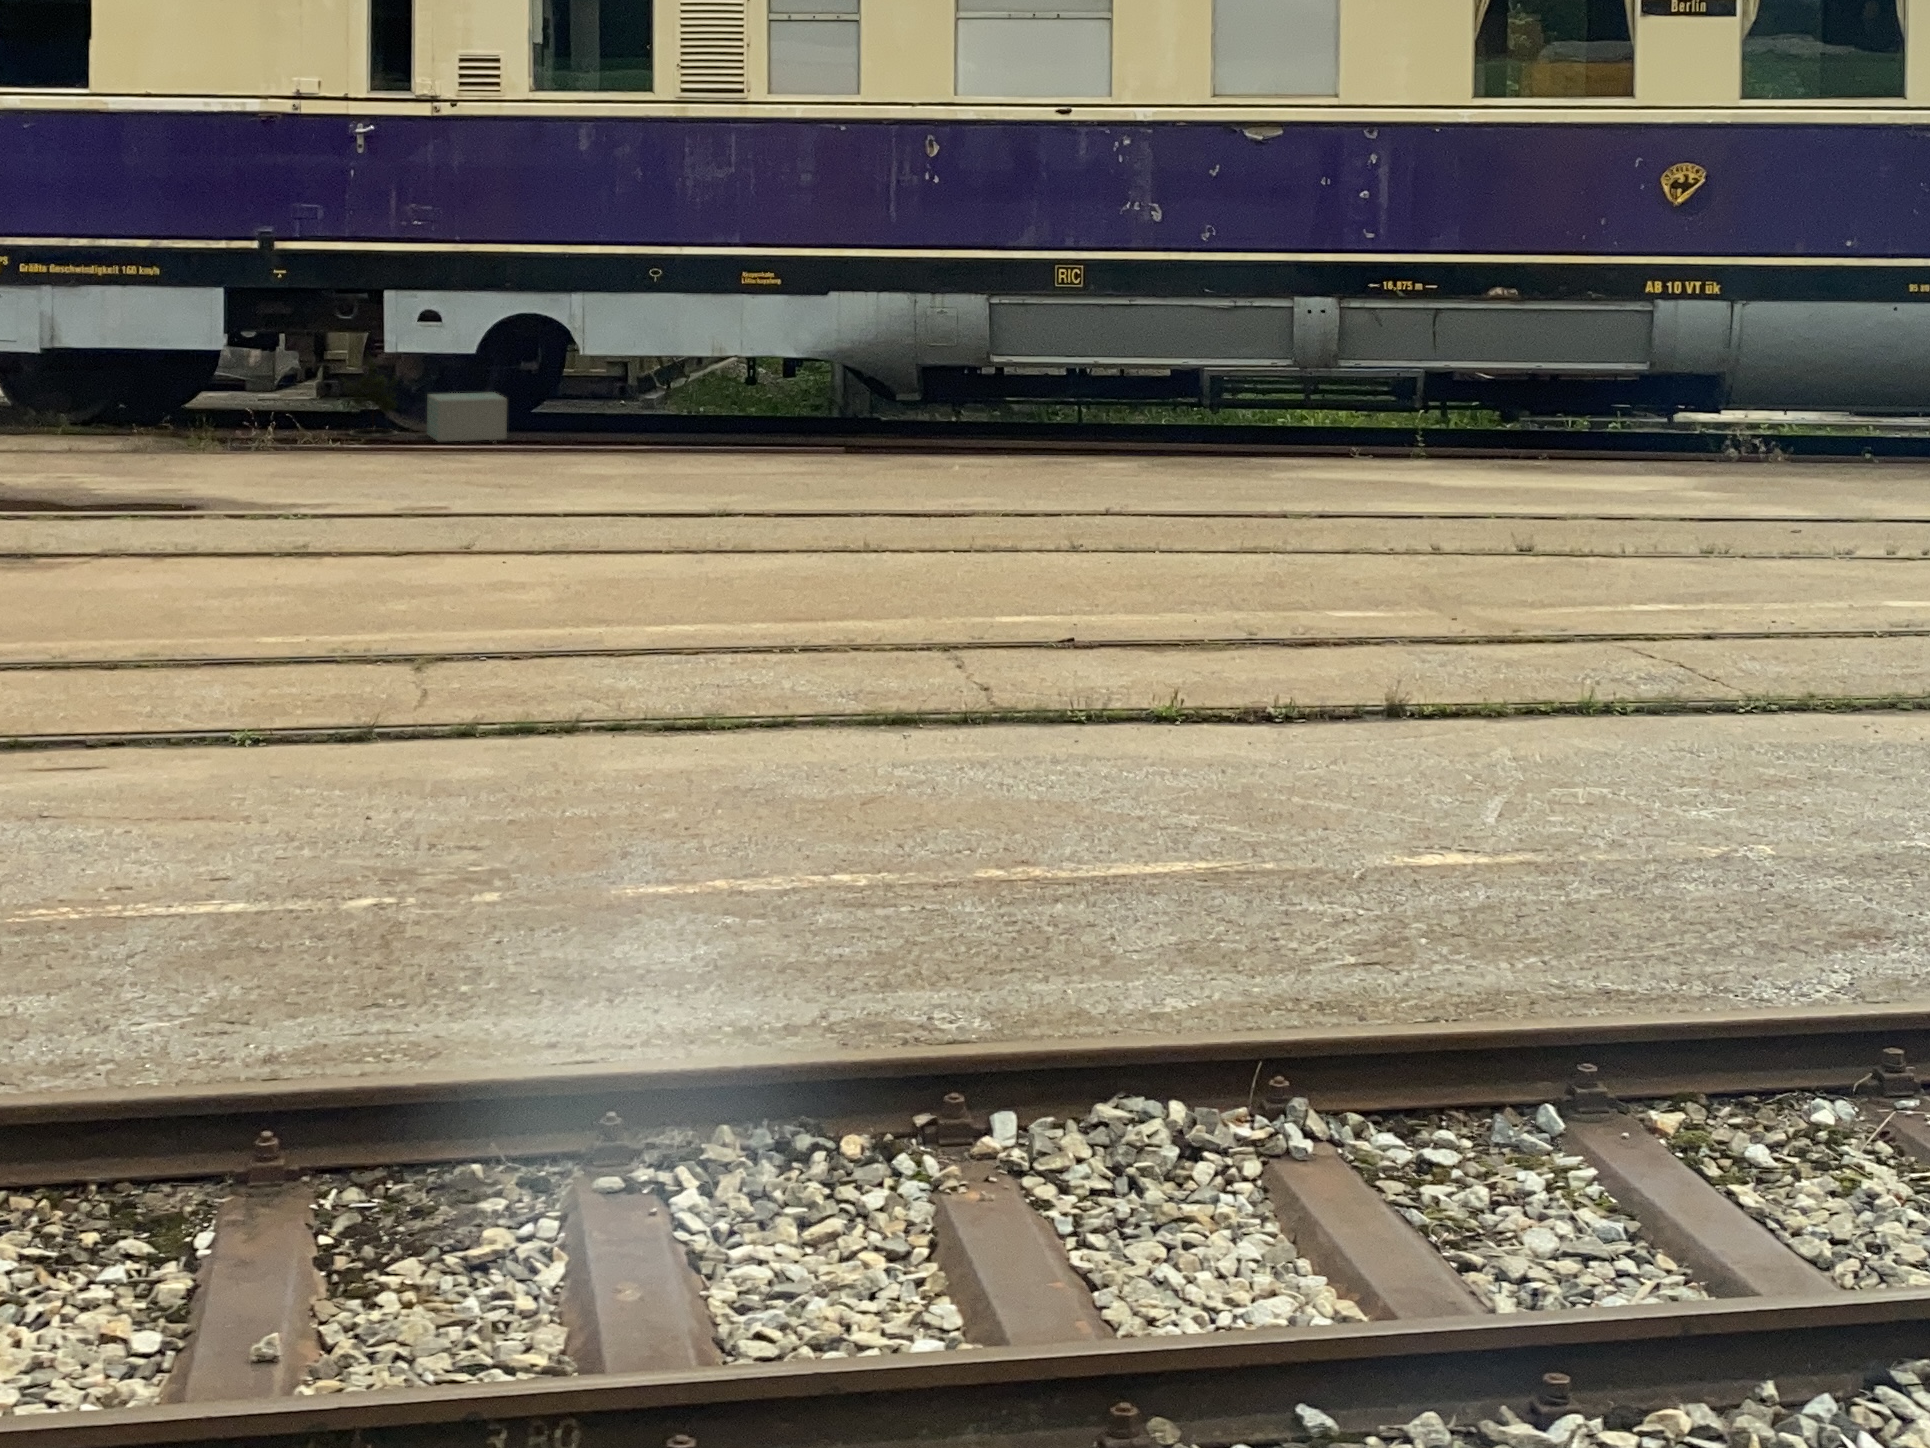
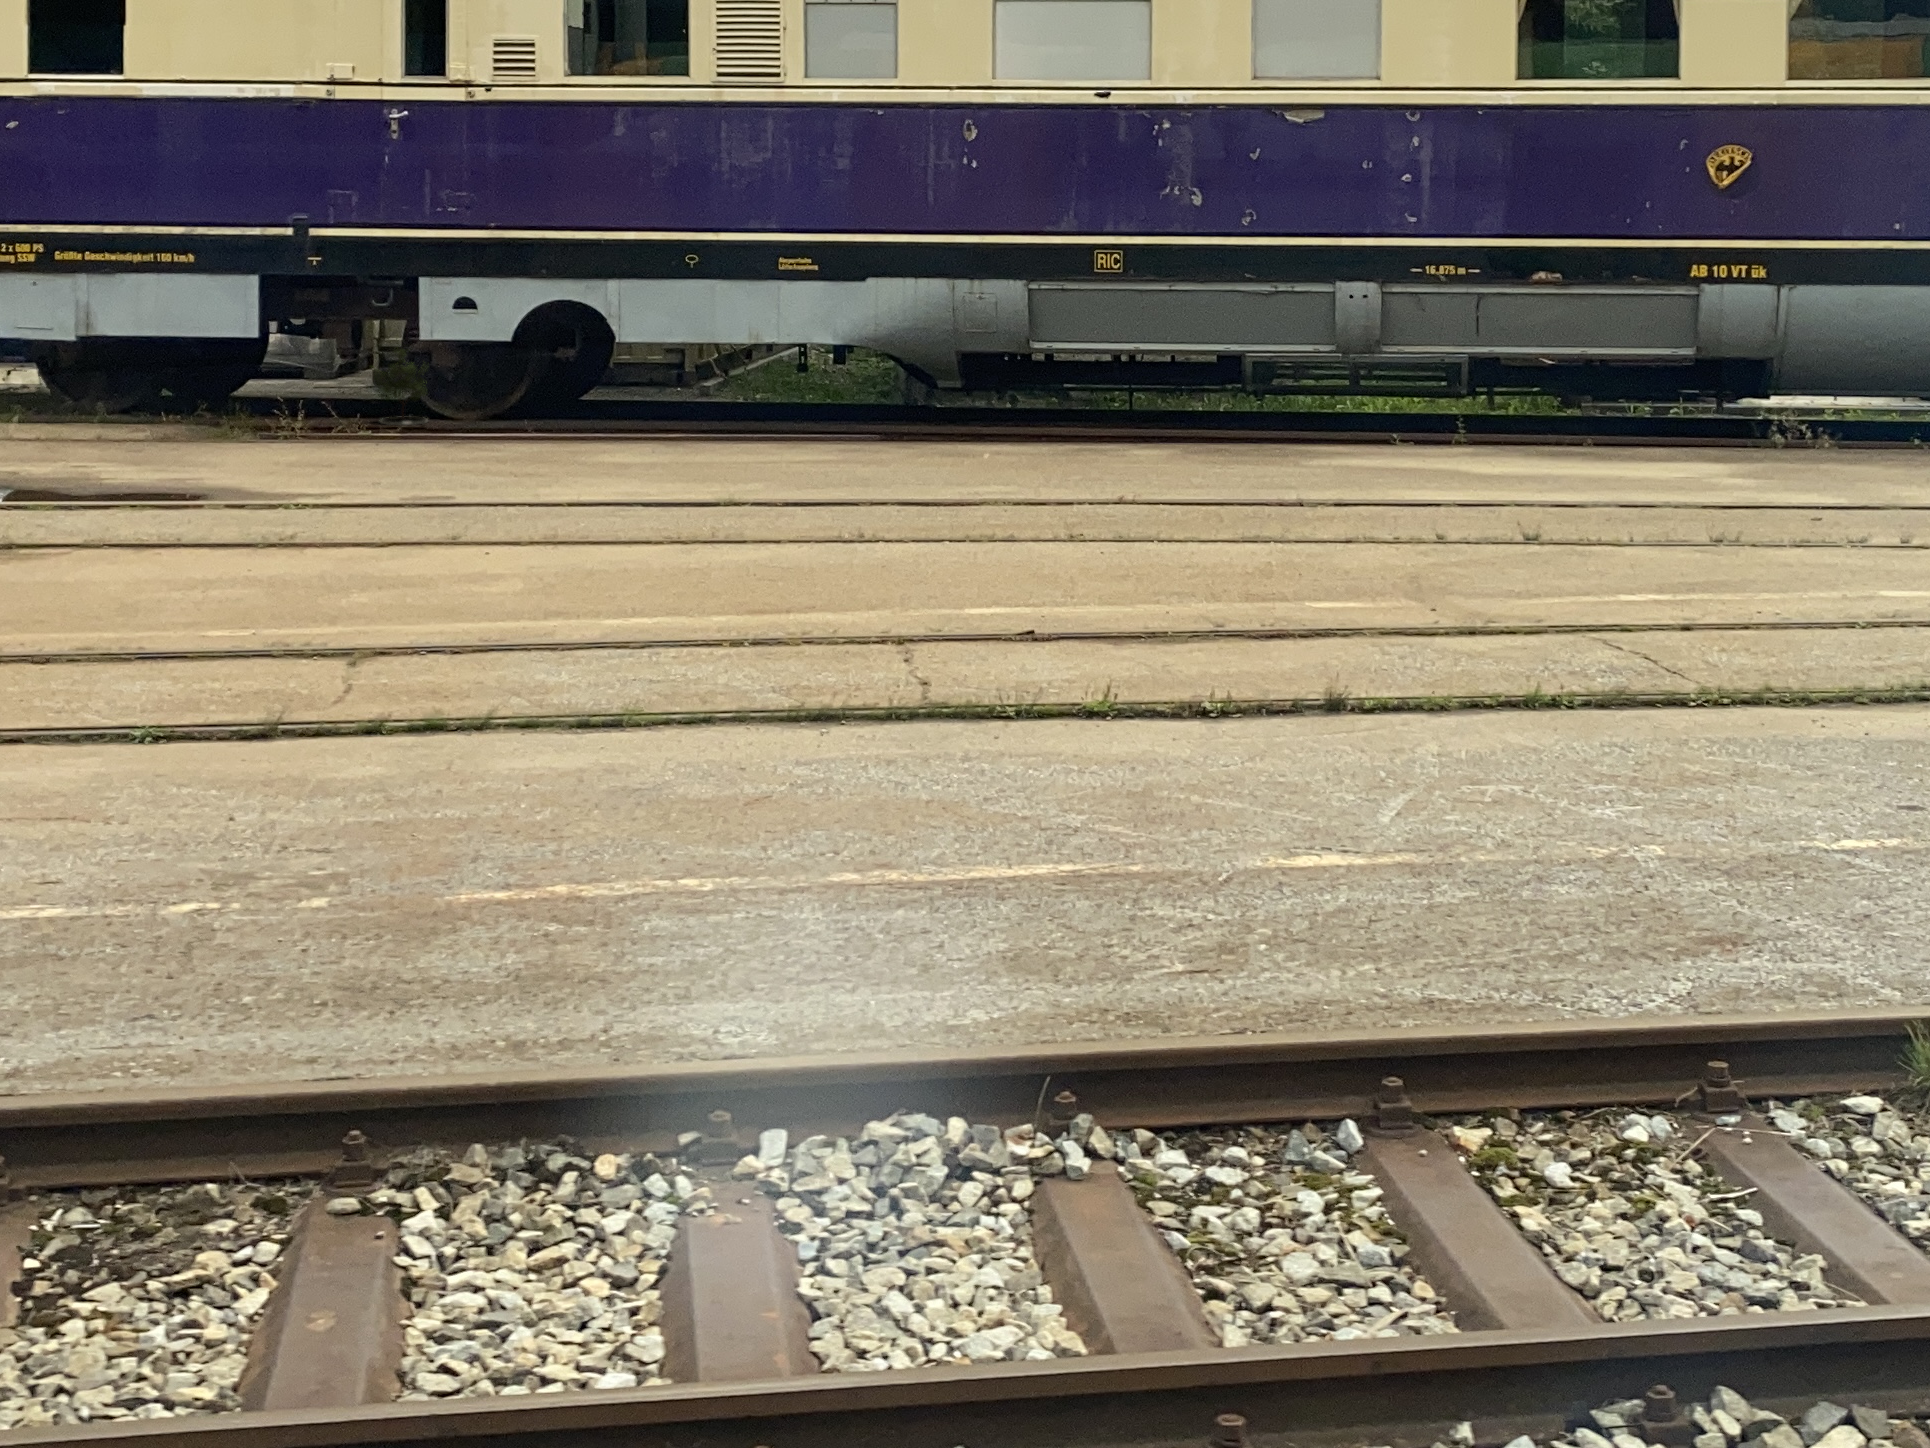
storage box: present [427,392,507,441] -> none [457,379,536,429]

